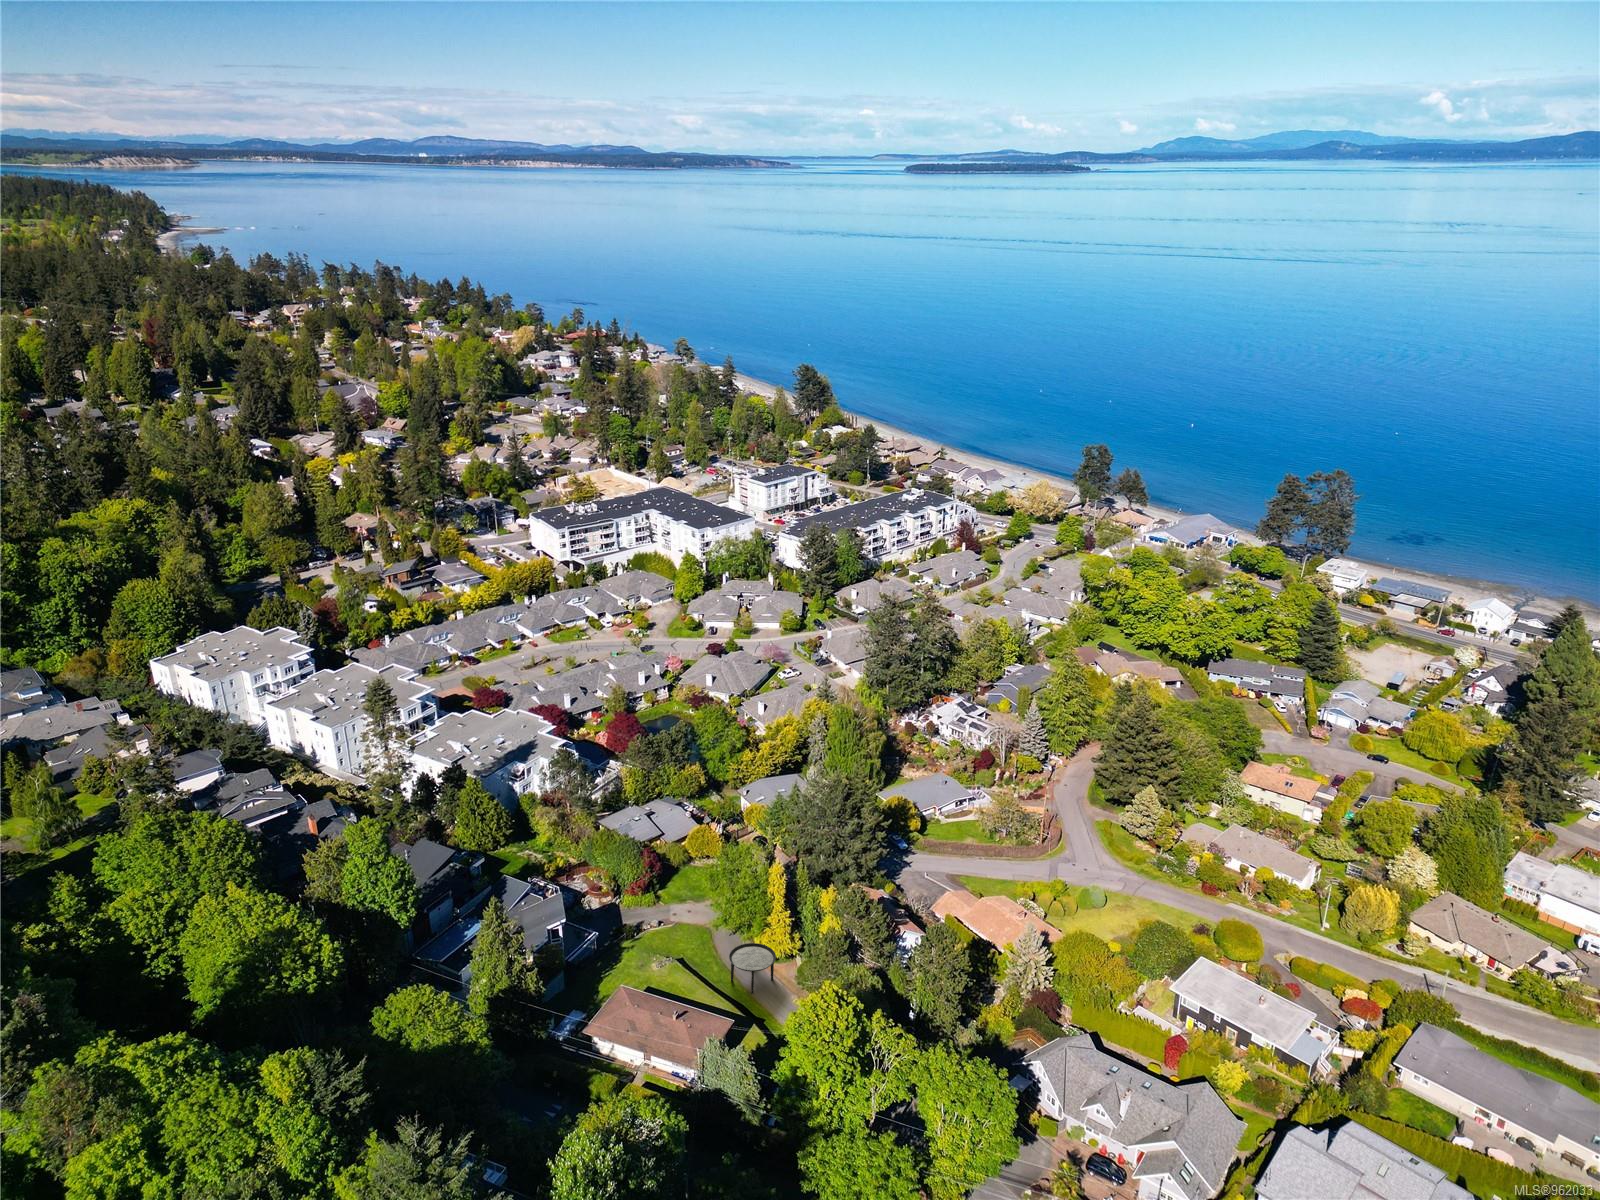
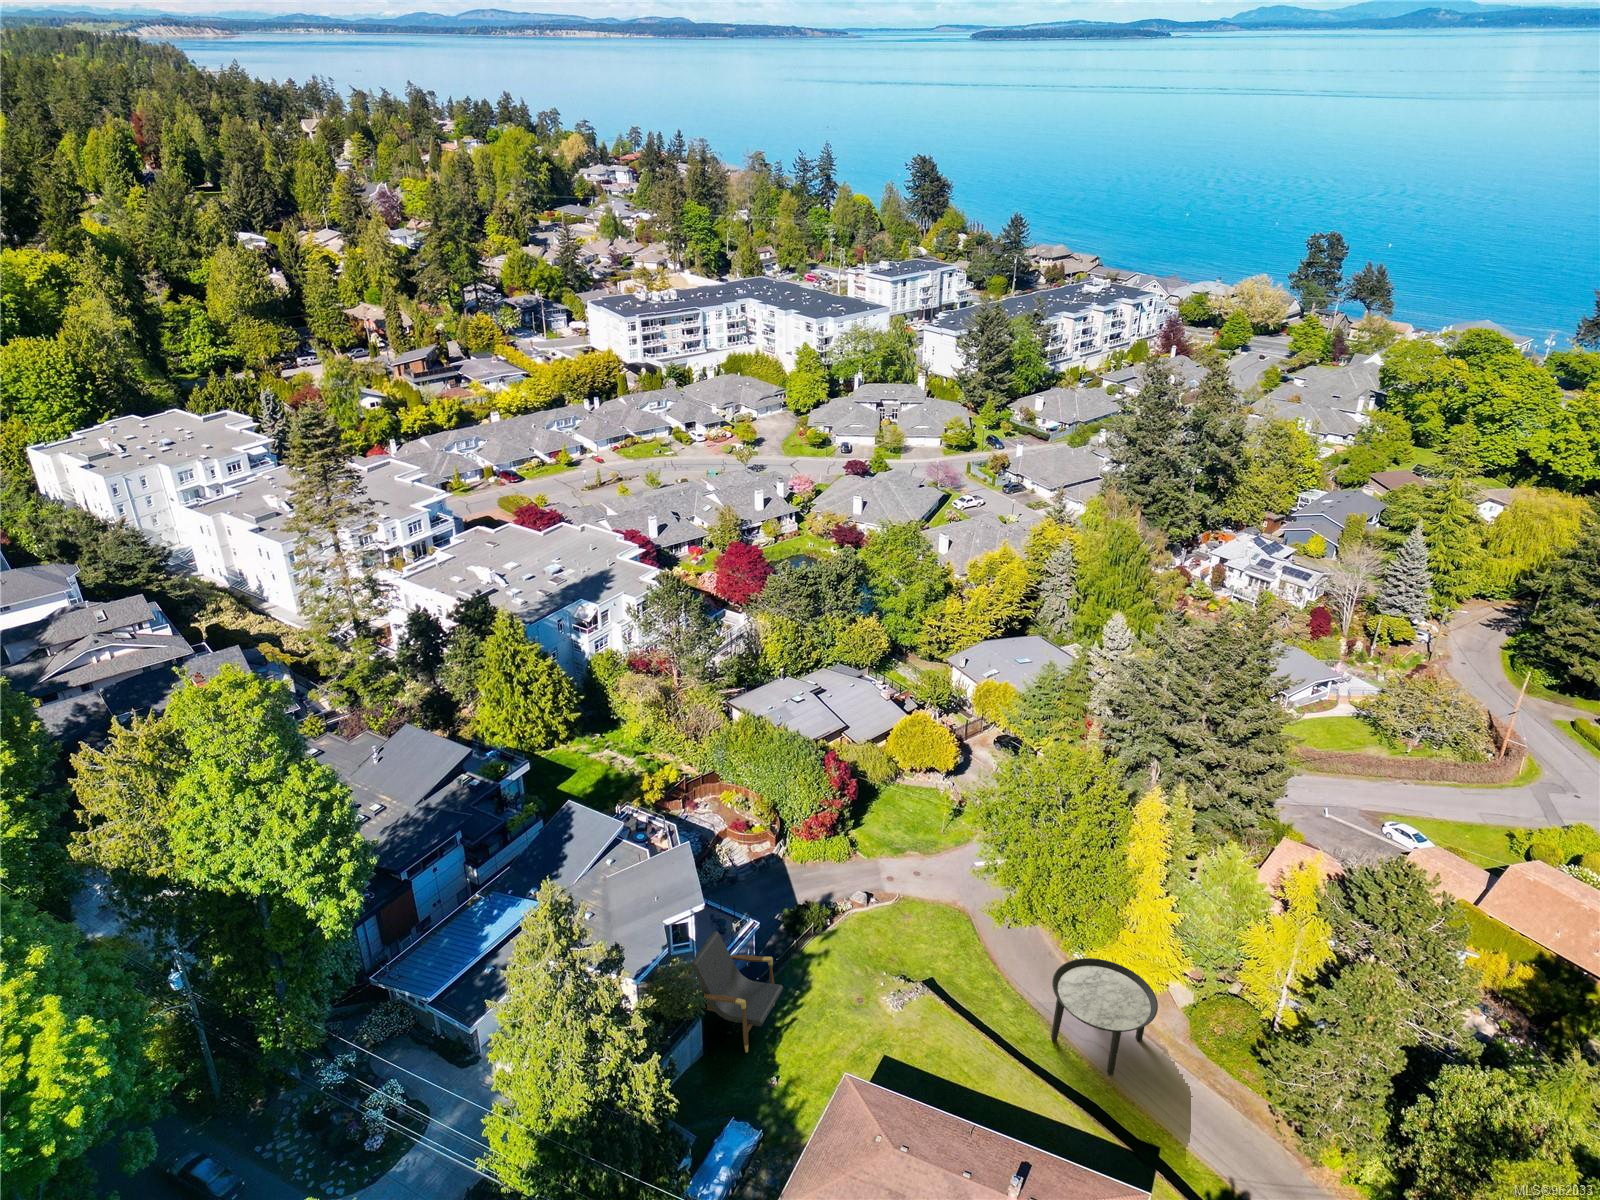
lounge chair: none [560,935,606,989] -> present [690,931,783,1053]

